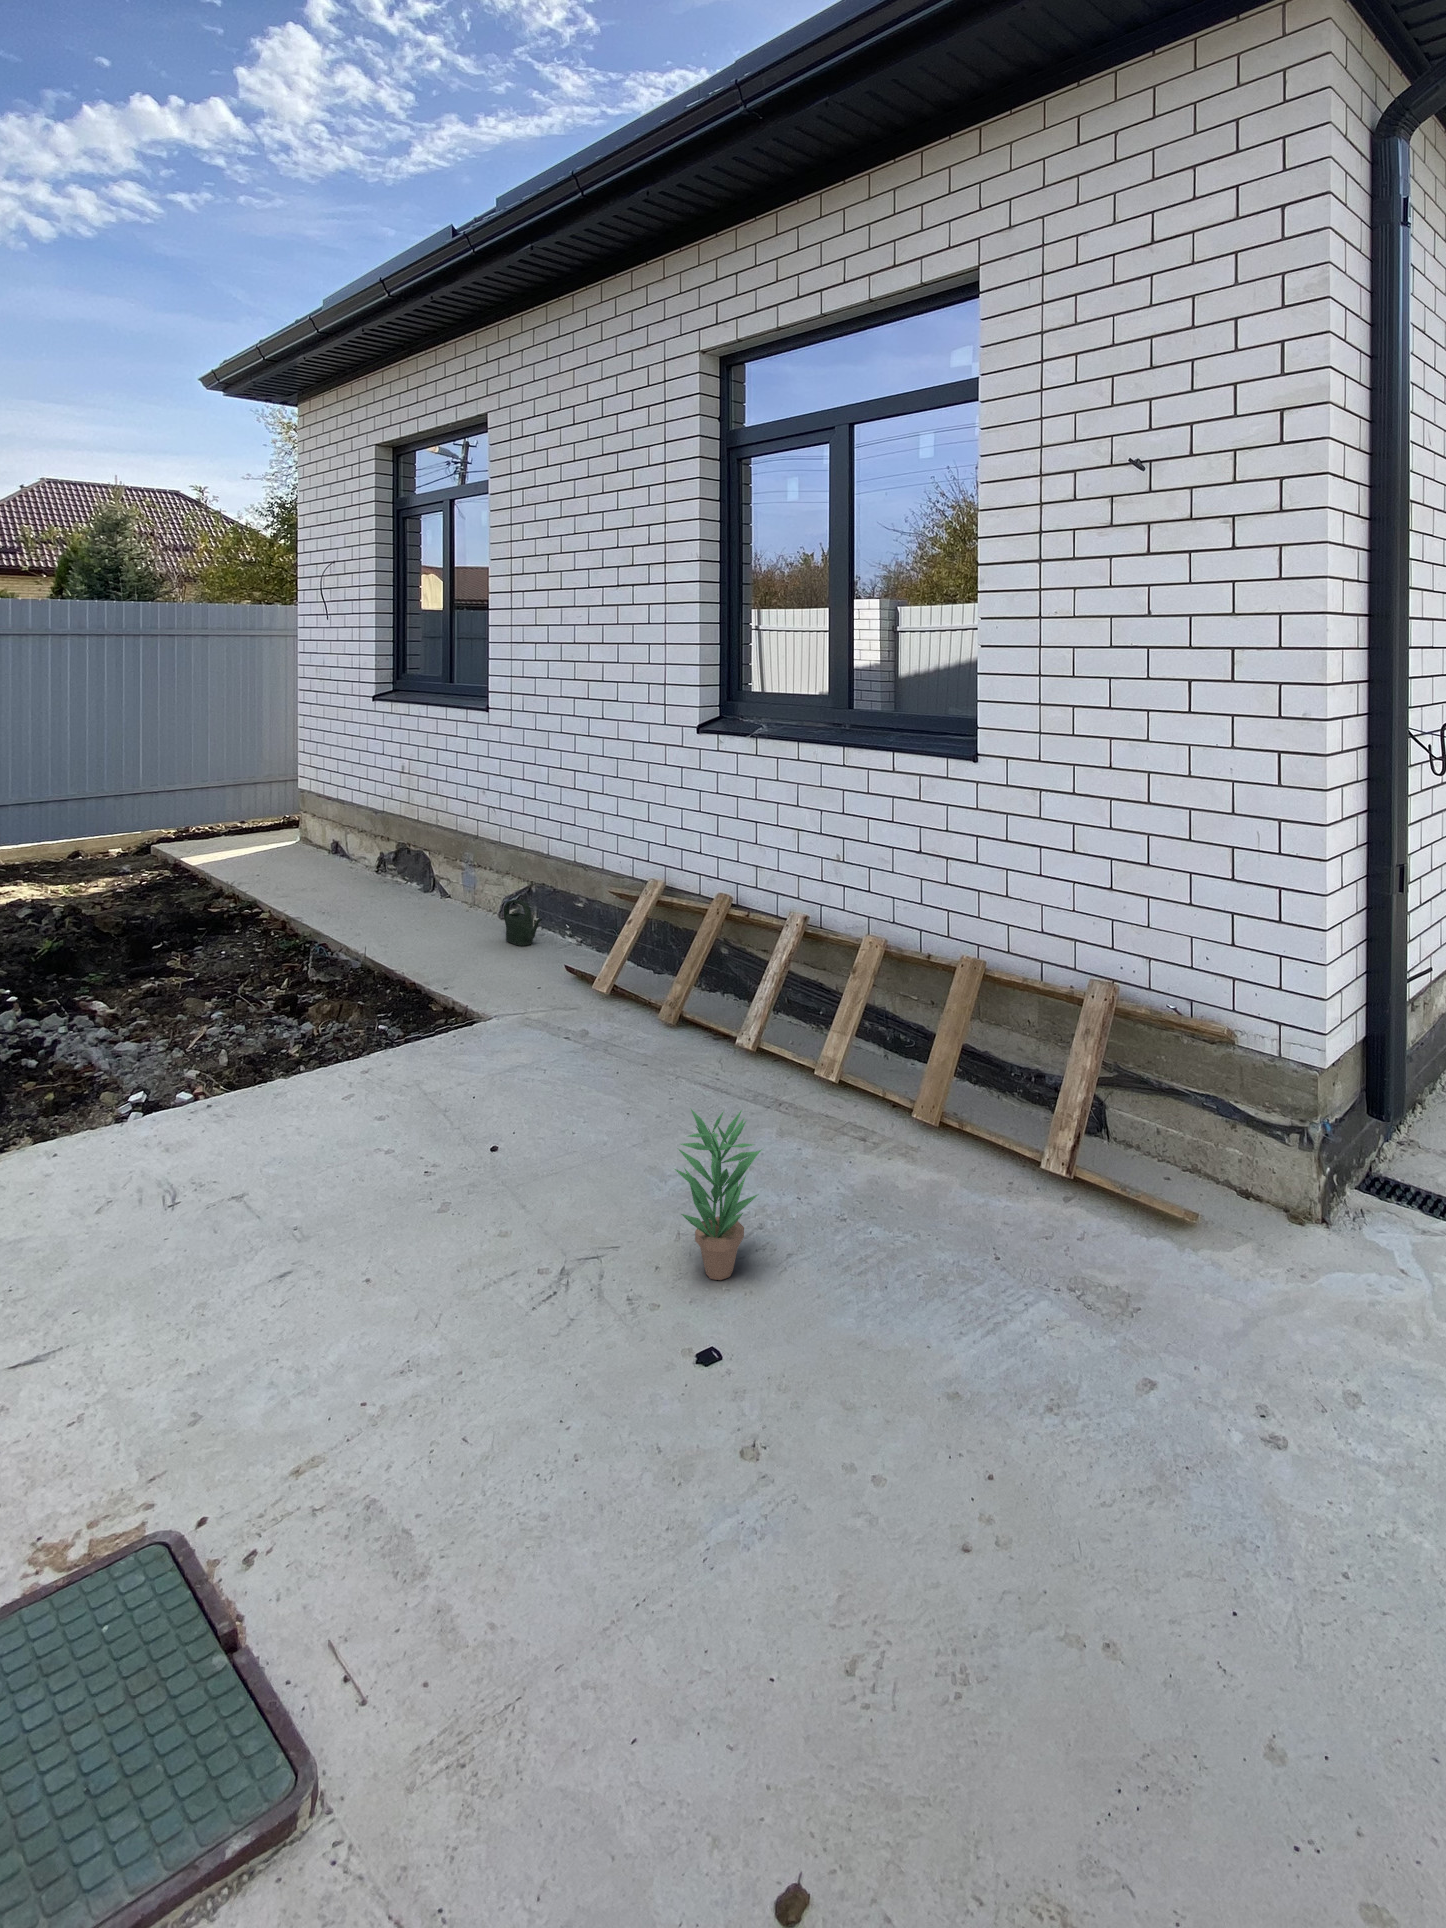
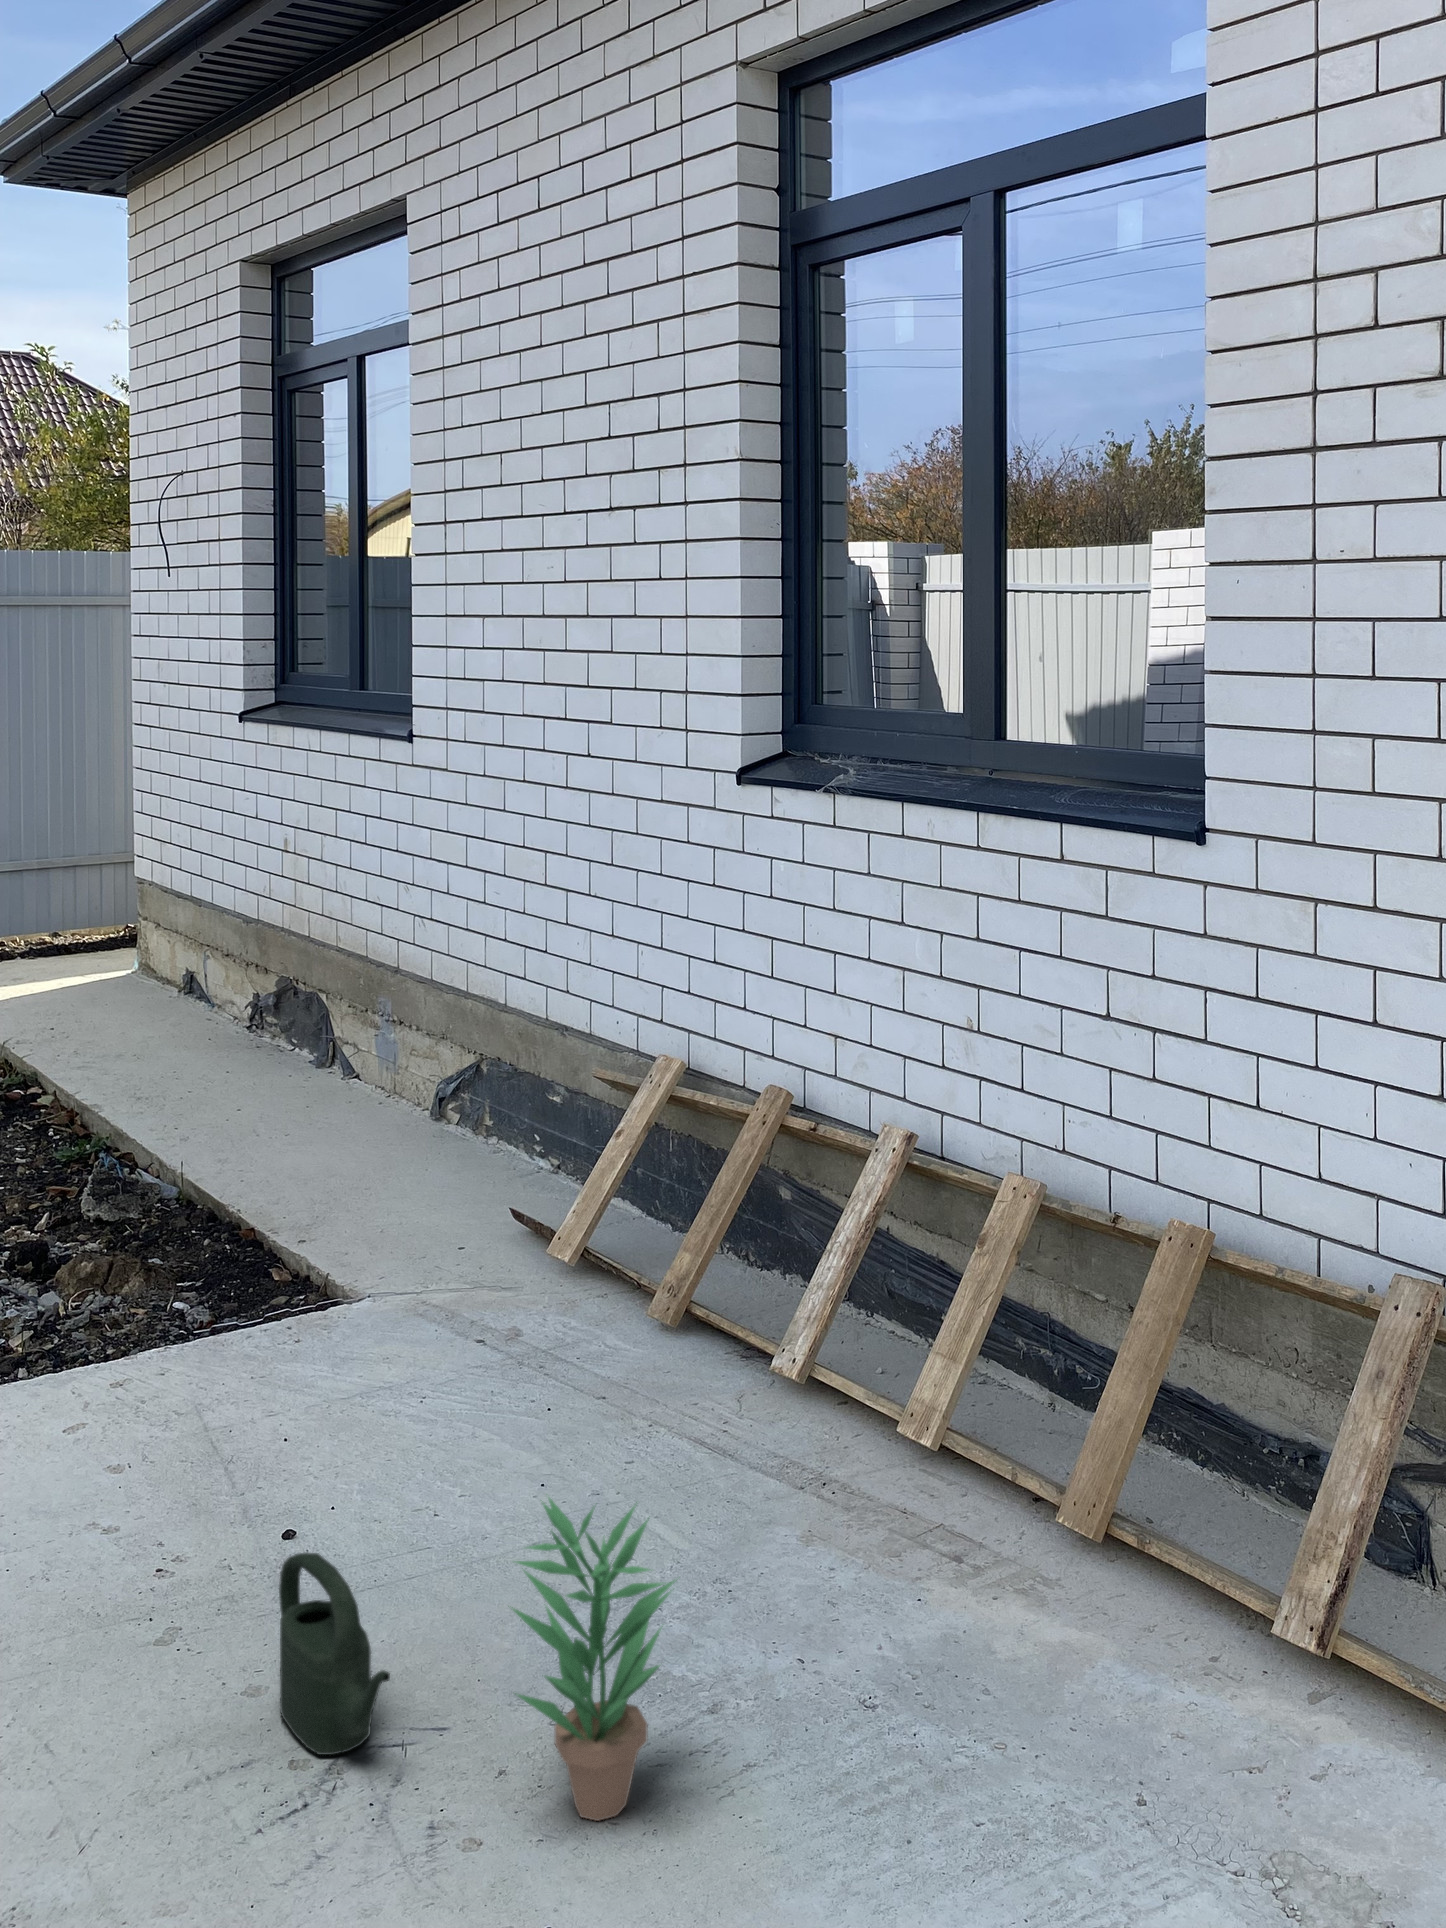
watering can: present [504,900,542,946] -> present [279,1552,390,1755]

